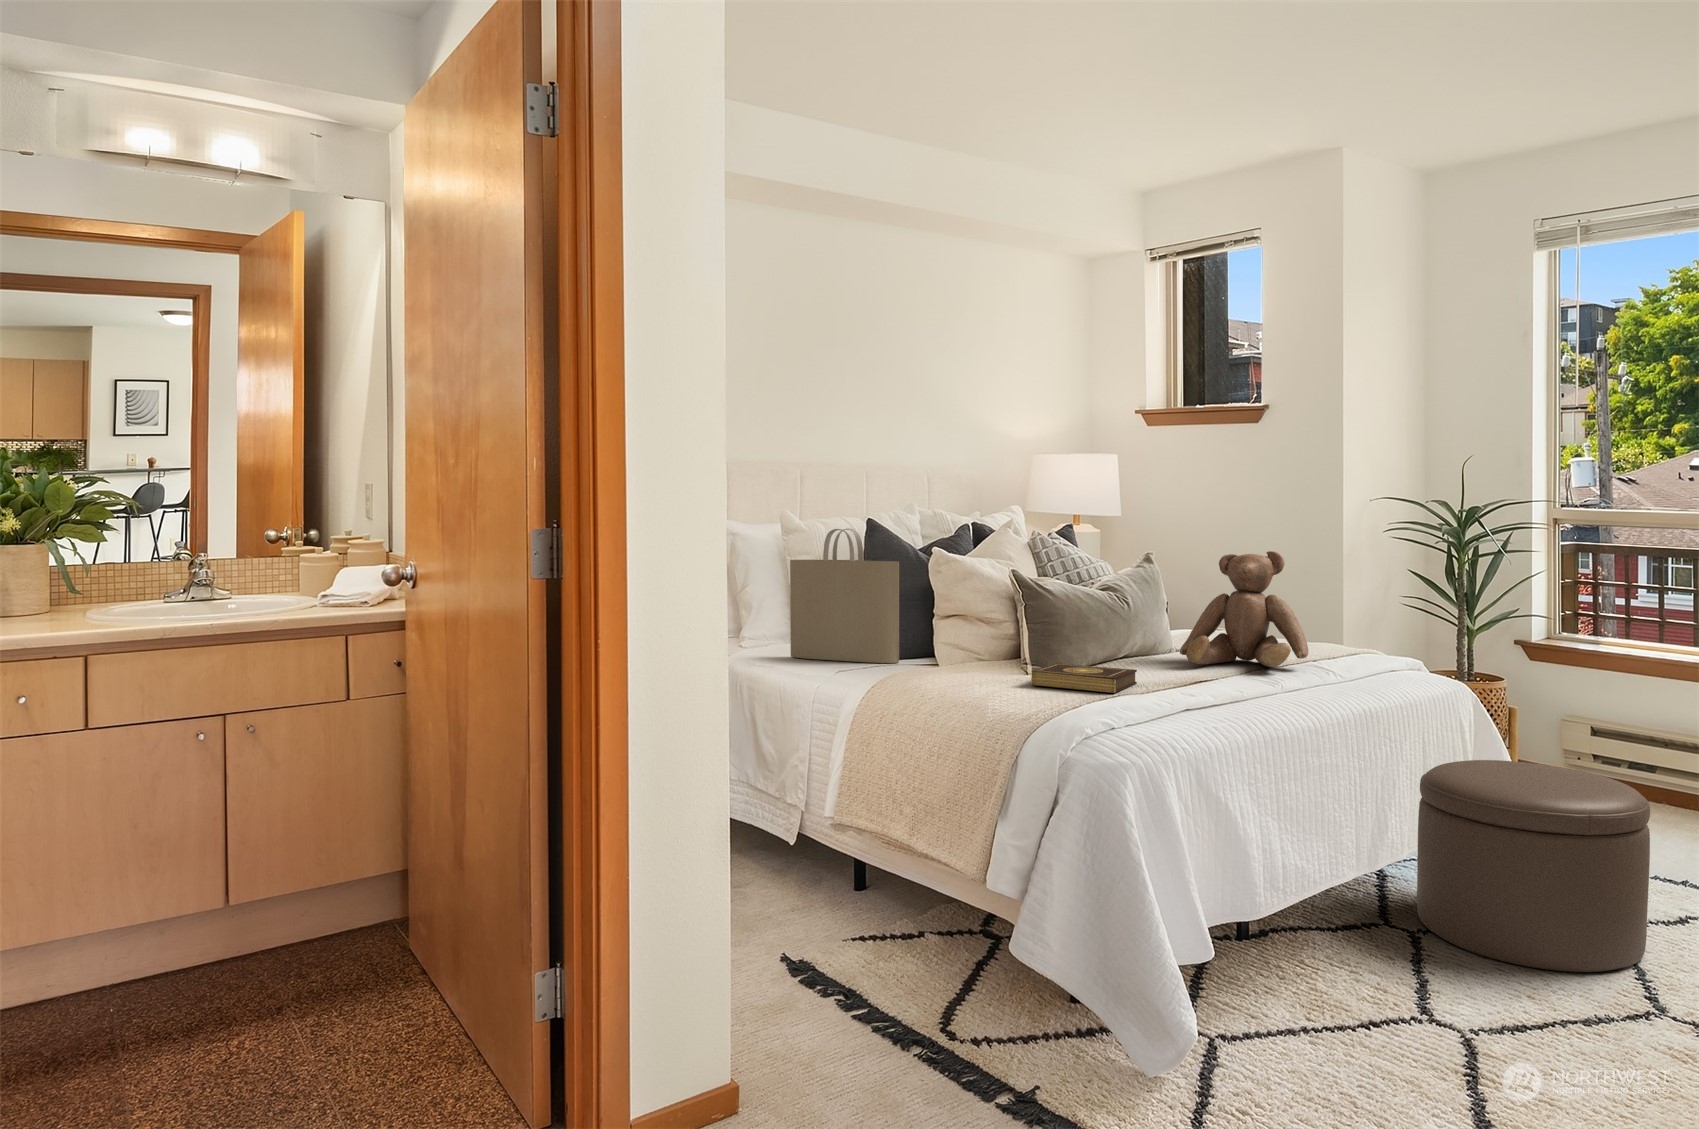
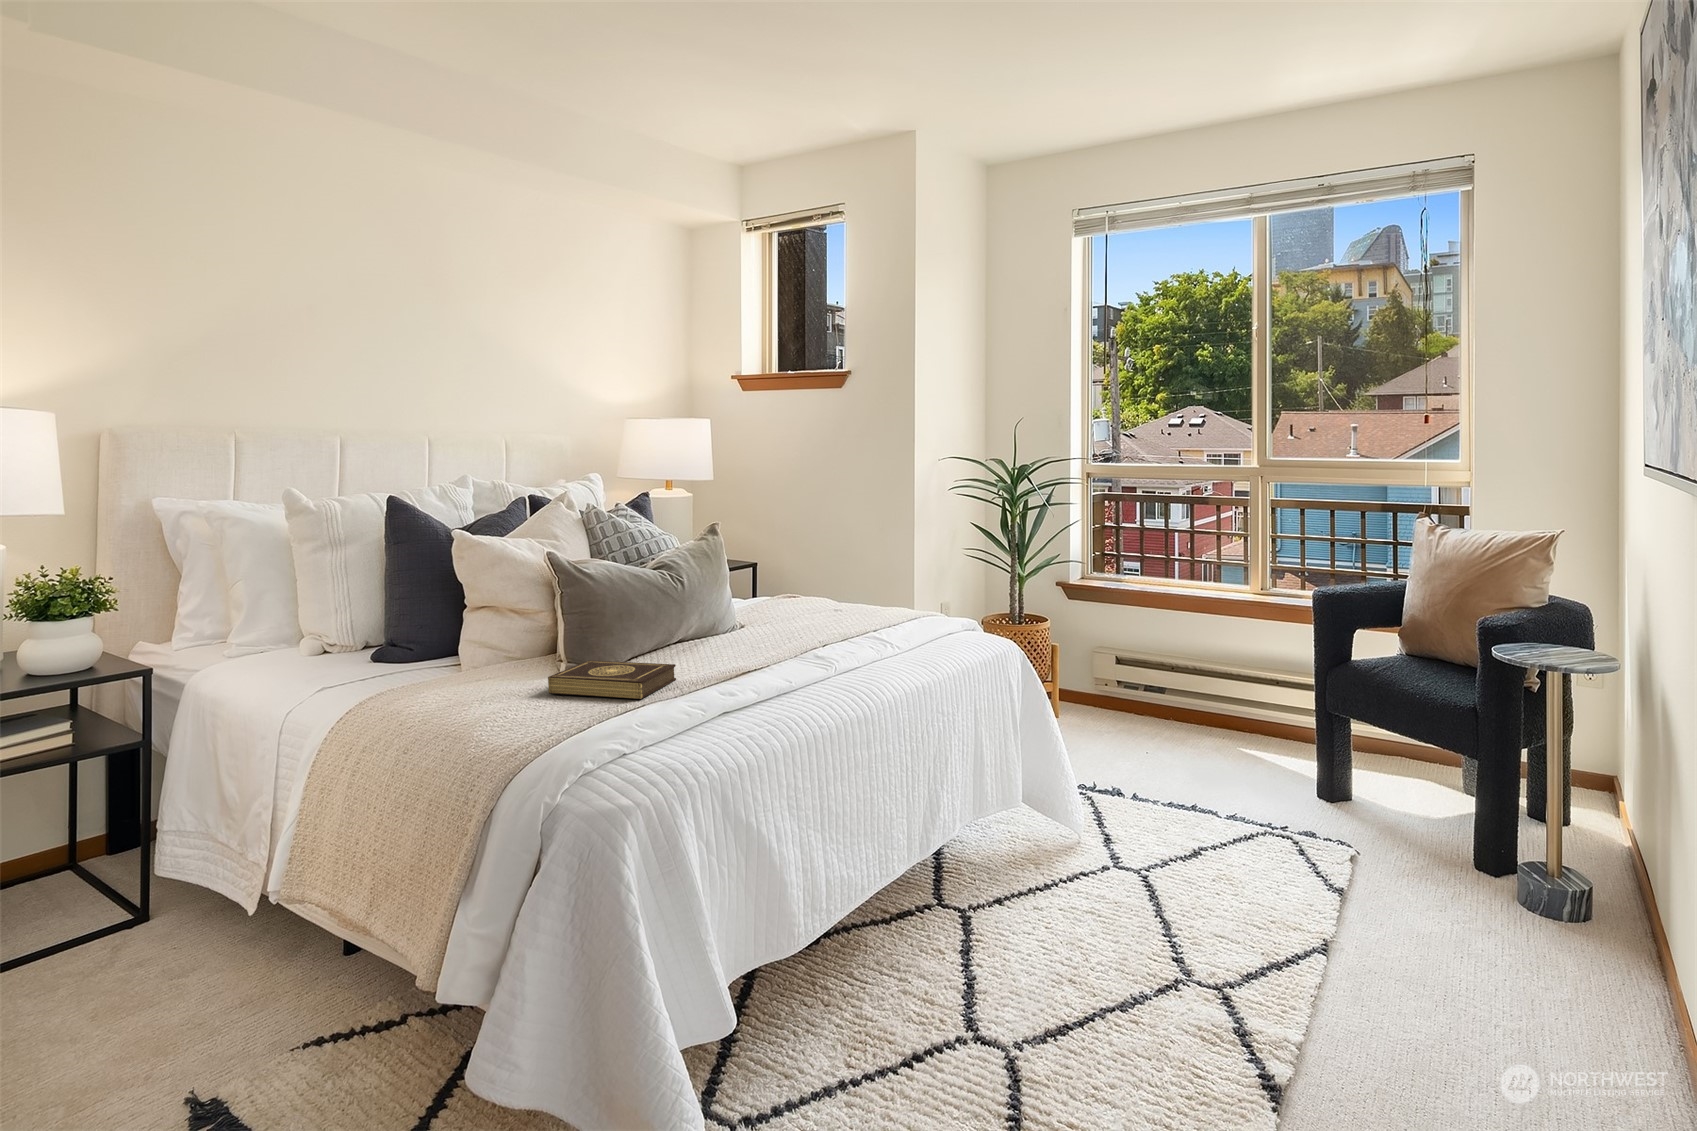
tote bag: present [790,528,899,663] -> none [267,507,412,668]
teddy bear: present [1180,551,1308,667] -> none [738,521,865,646]
ottoman: present [1417,760,1650,972] -> none [971,720,1170,939]

